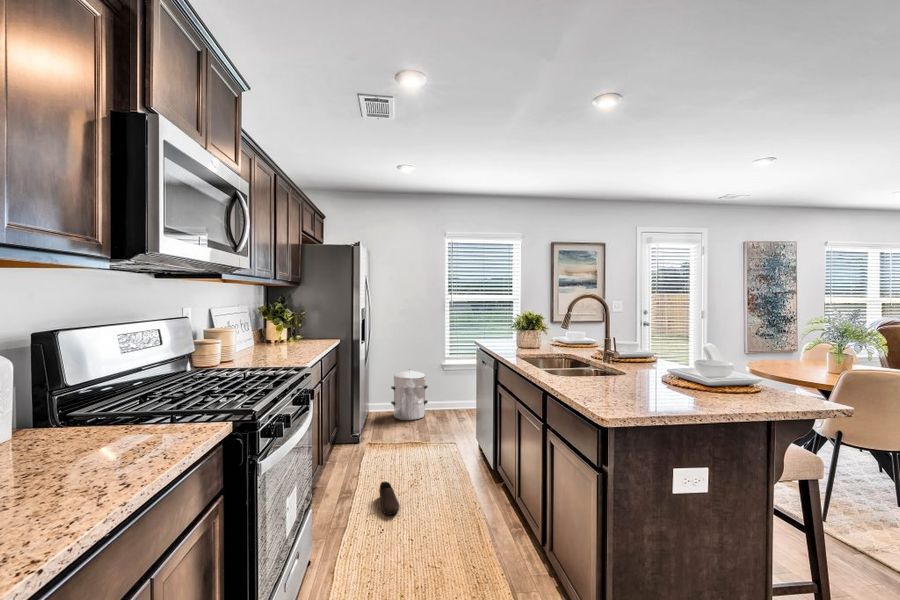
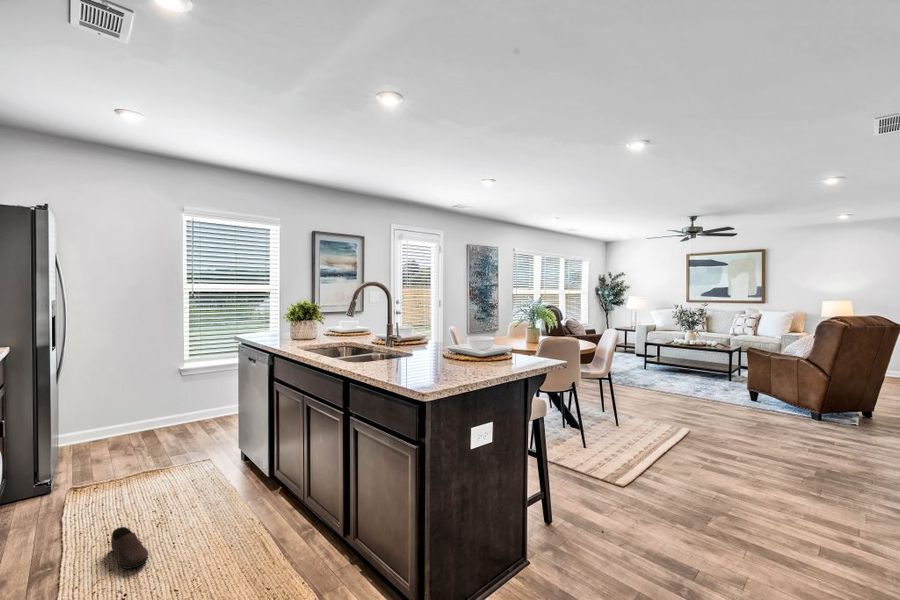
waste bin: present [391,369,428,420] -> none [101,379,159,447]

